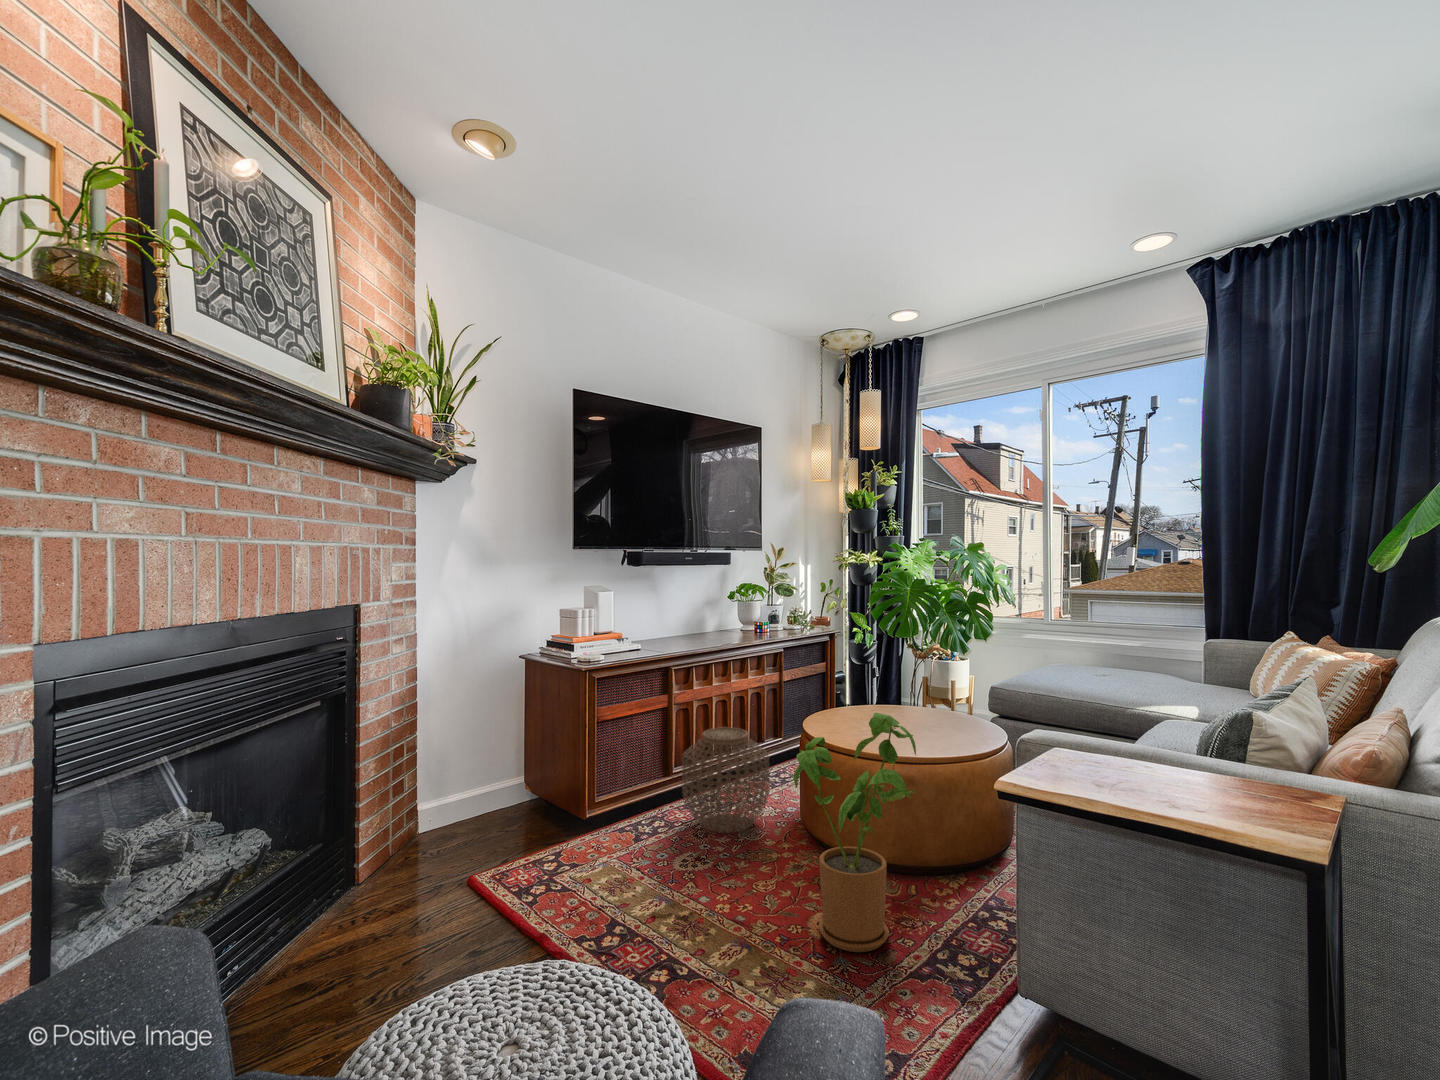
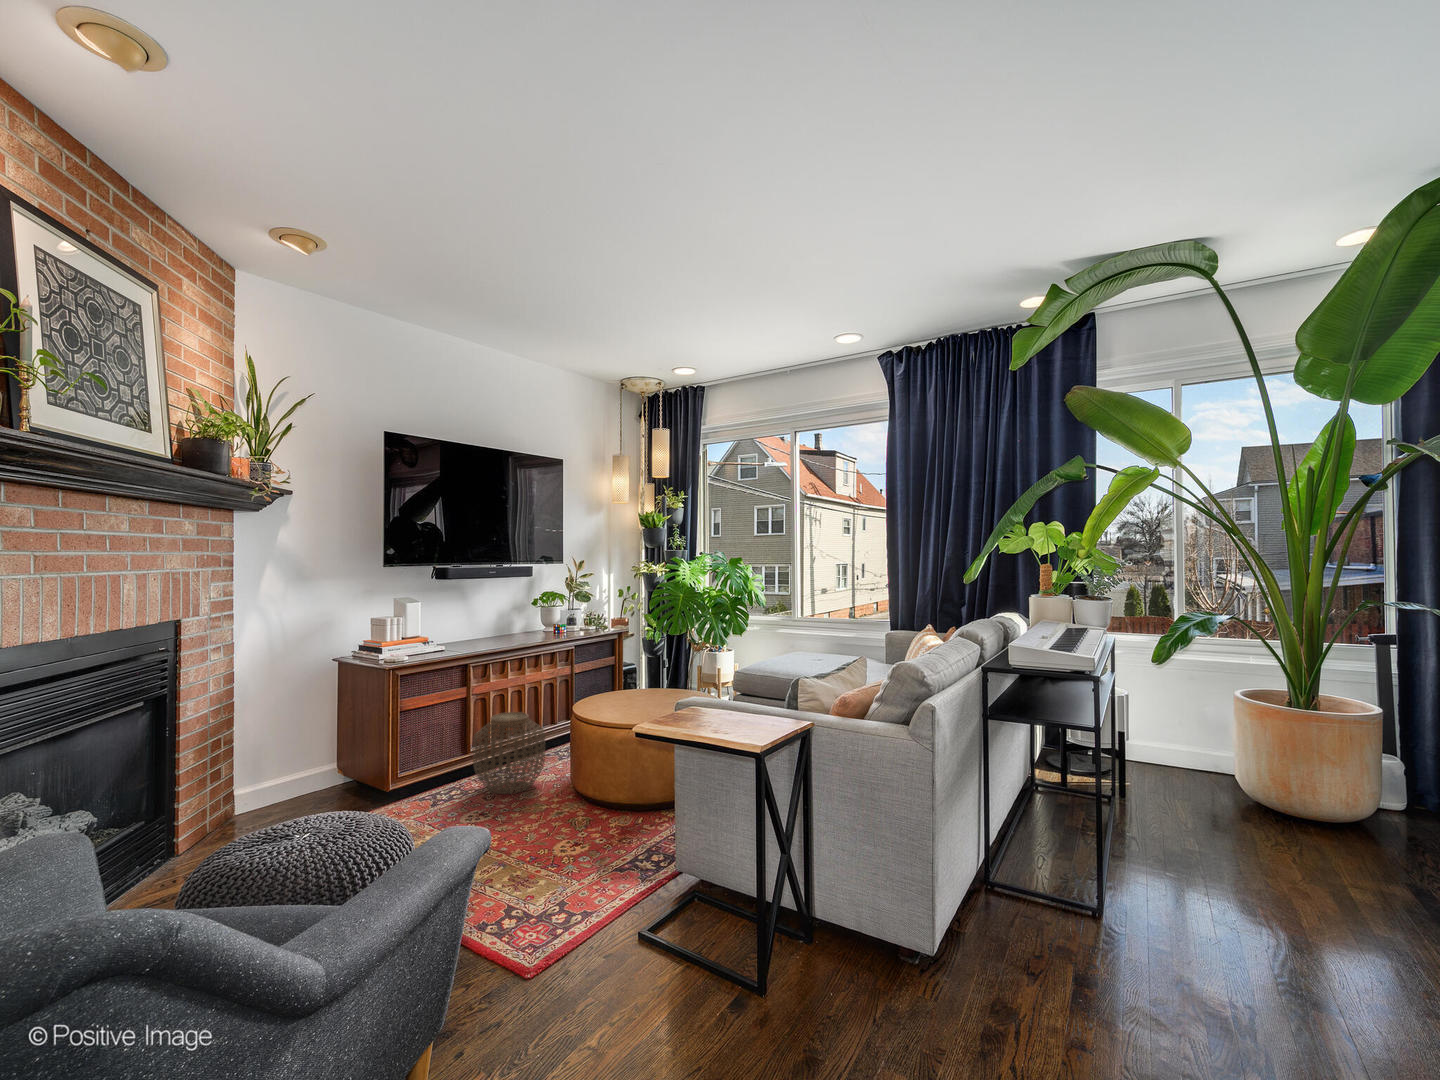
house plant: present [794,713,916,952] -> none [543,692,631,859]

